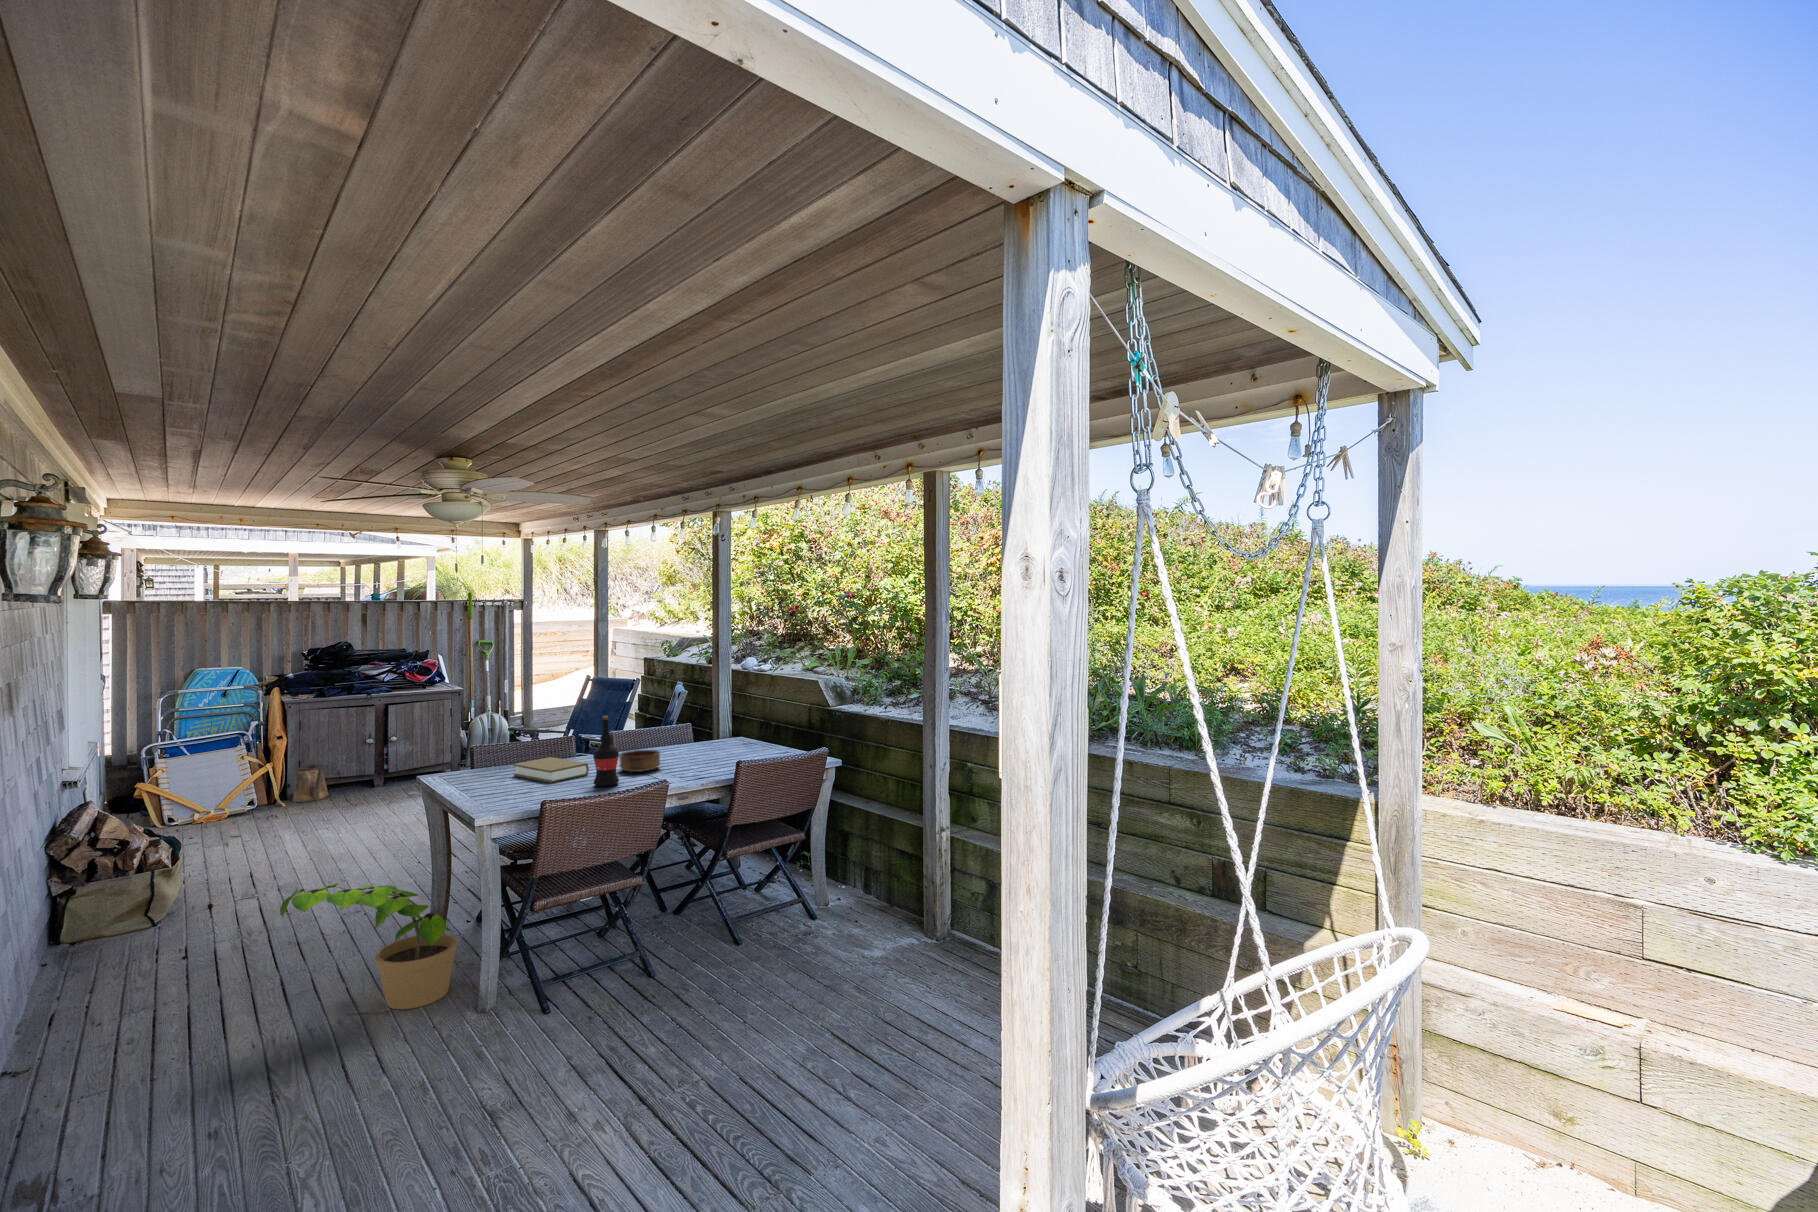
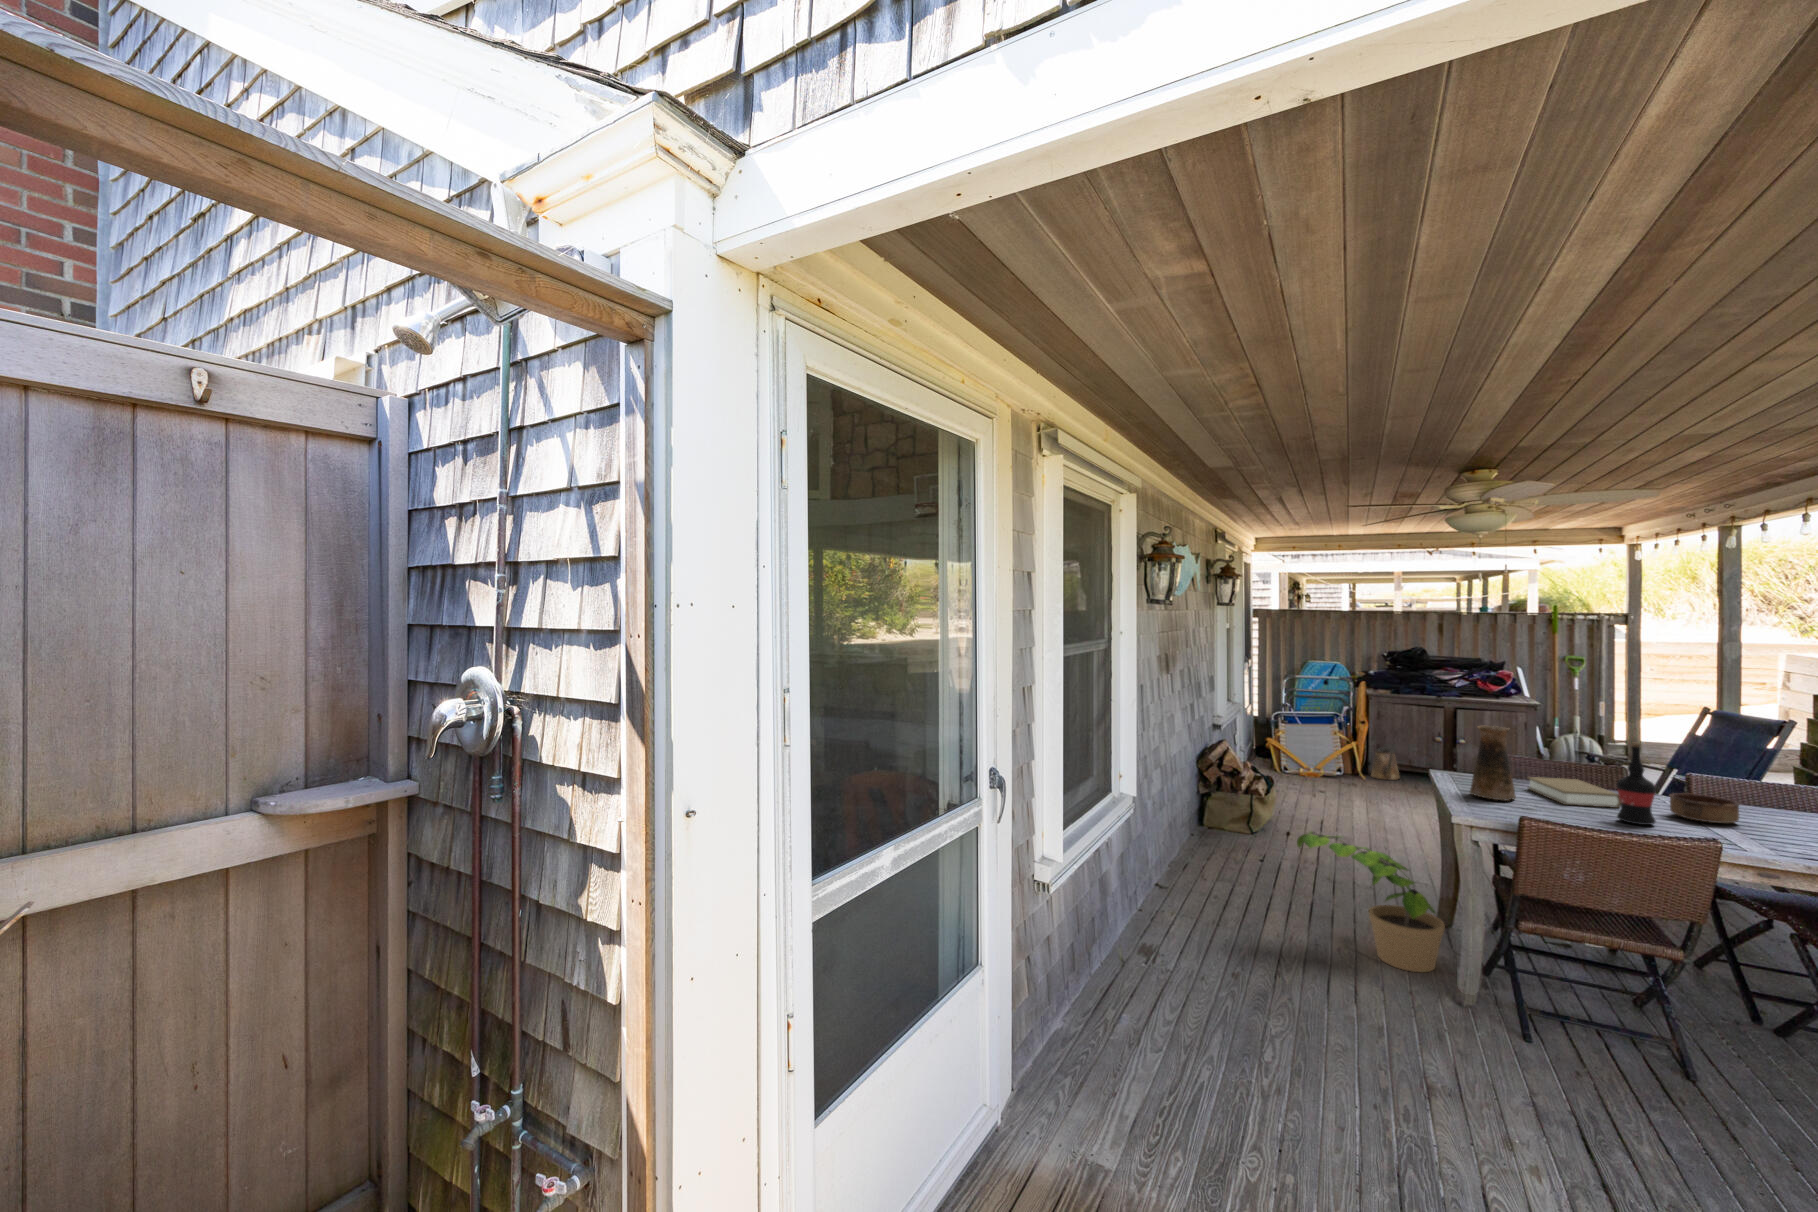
pitcher: none [473,720,513,794] -> present [1469,726,1516,801]

